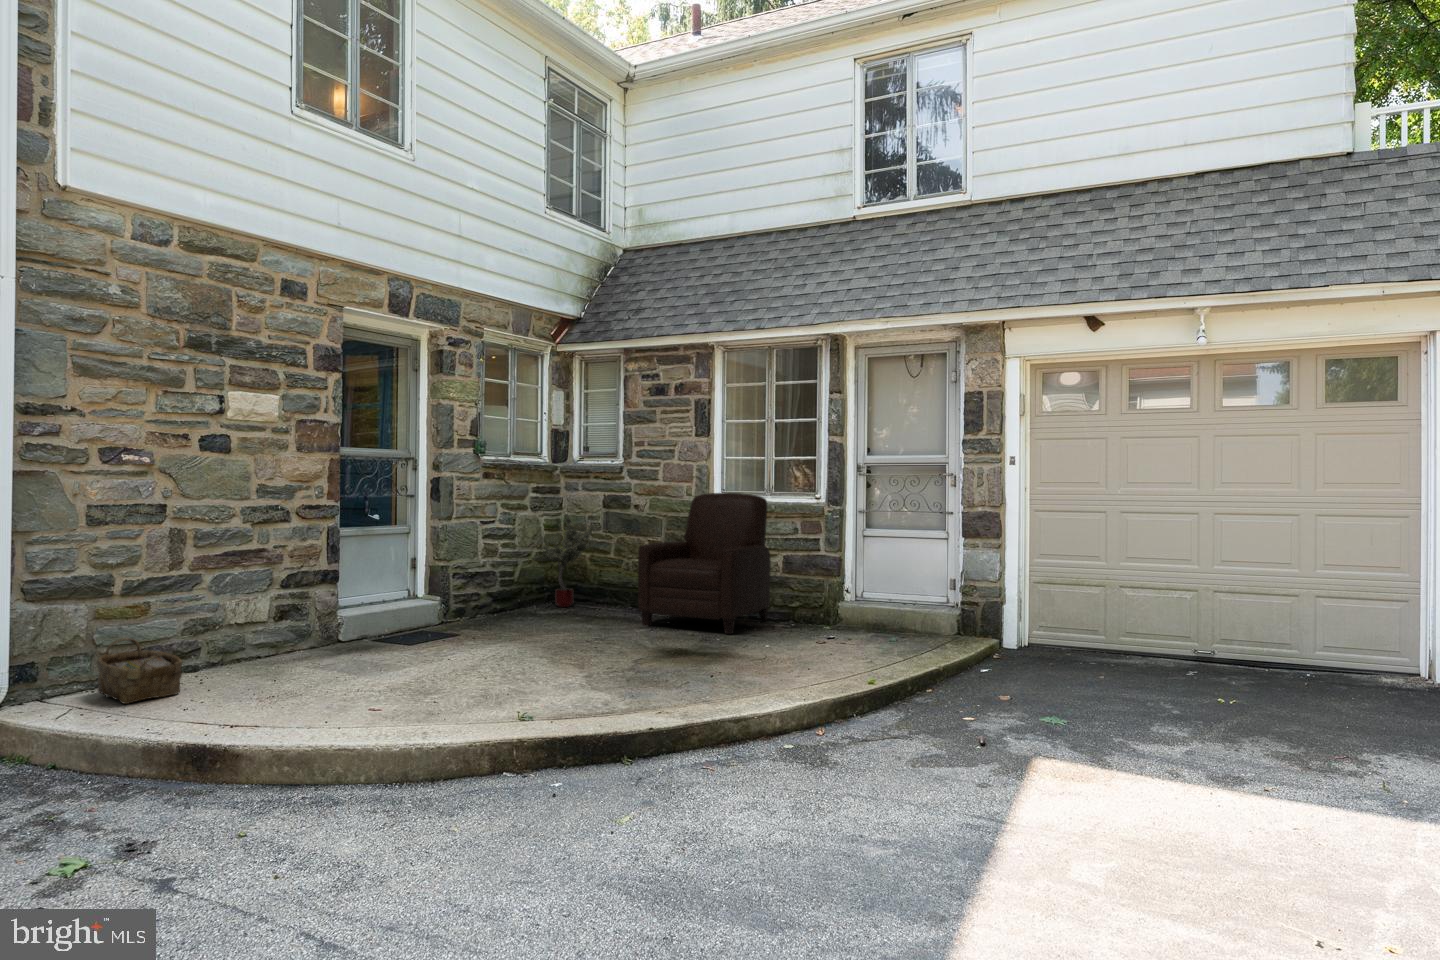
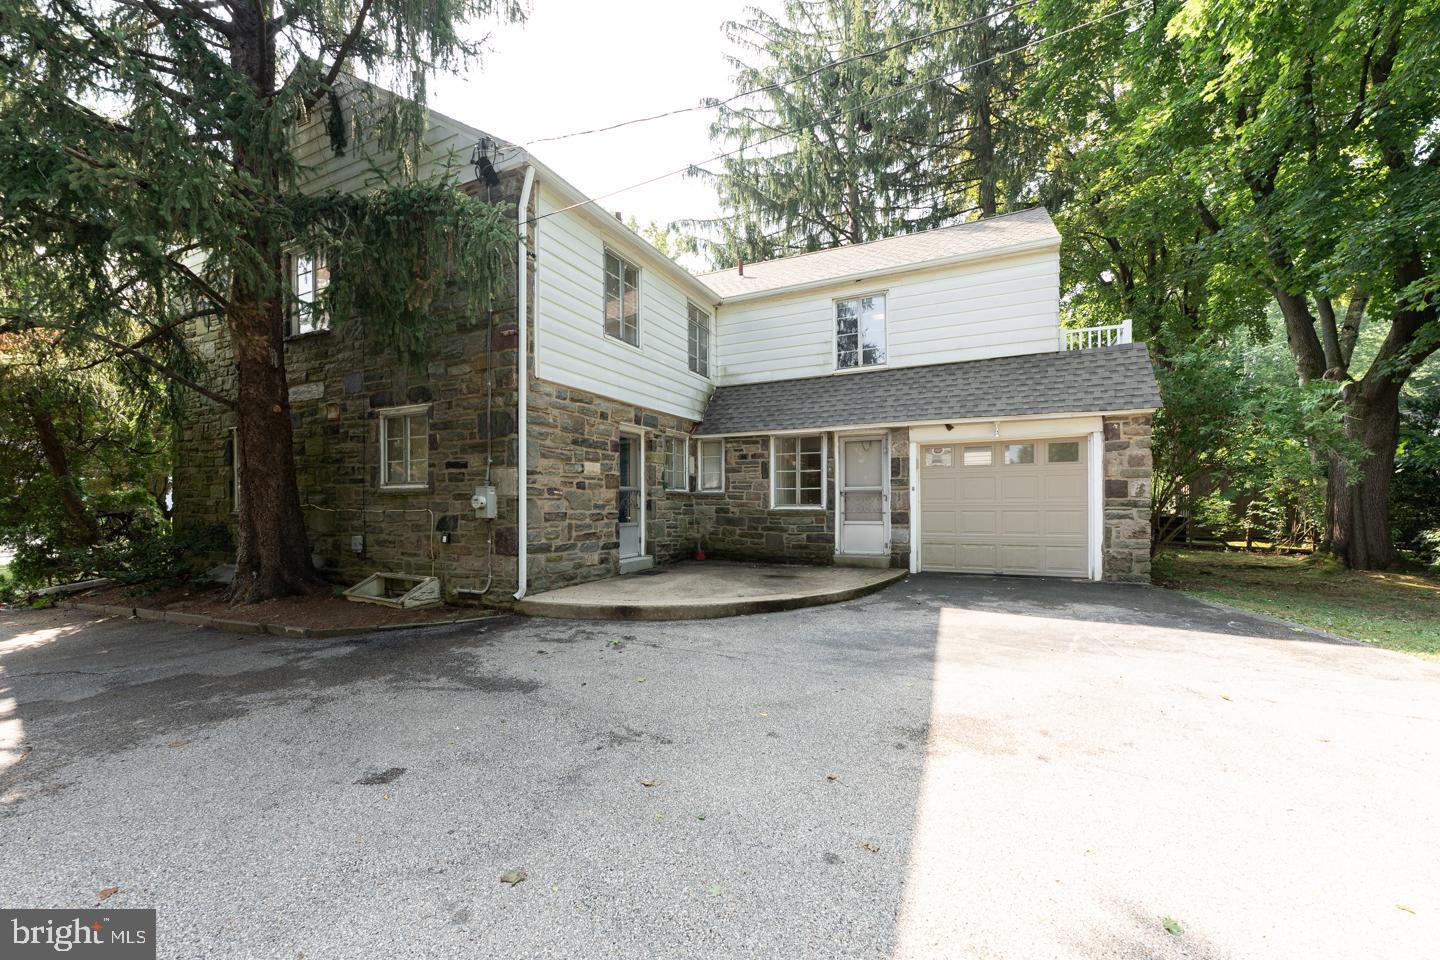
chair: present [638,493,771,634] -> none [744,505,802,569]
woven basket: present [97,638,182,704] -> none [549,569,583,595]

